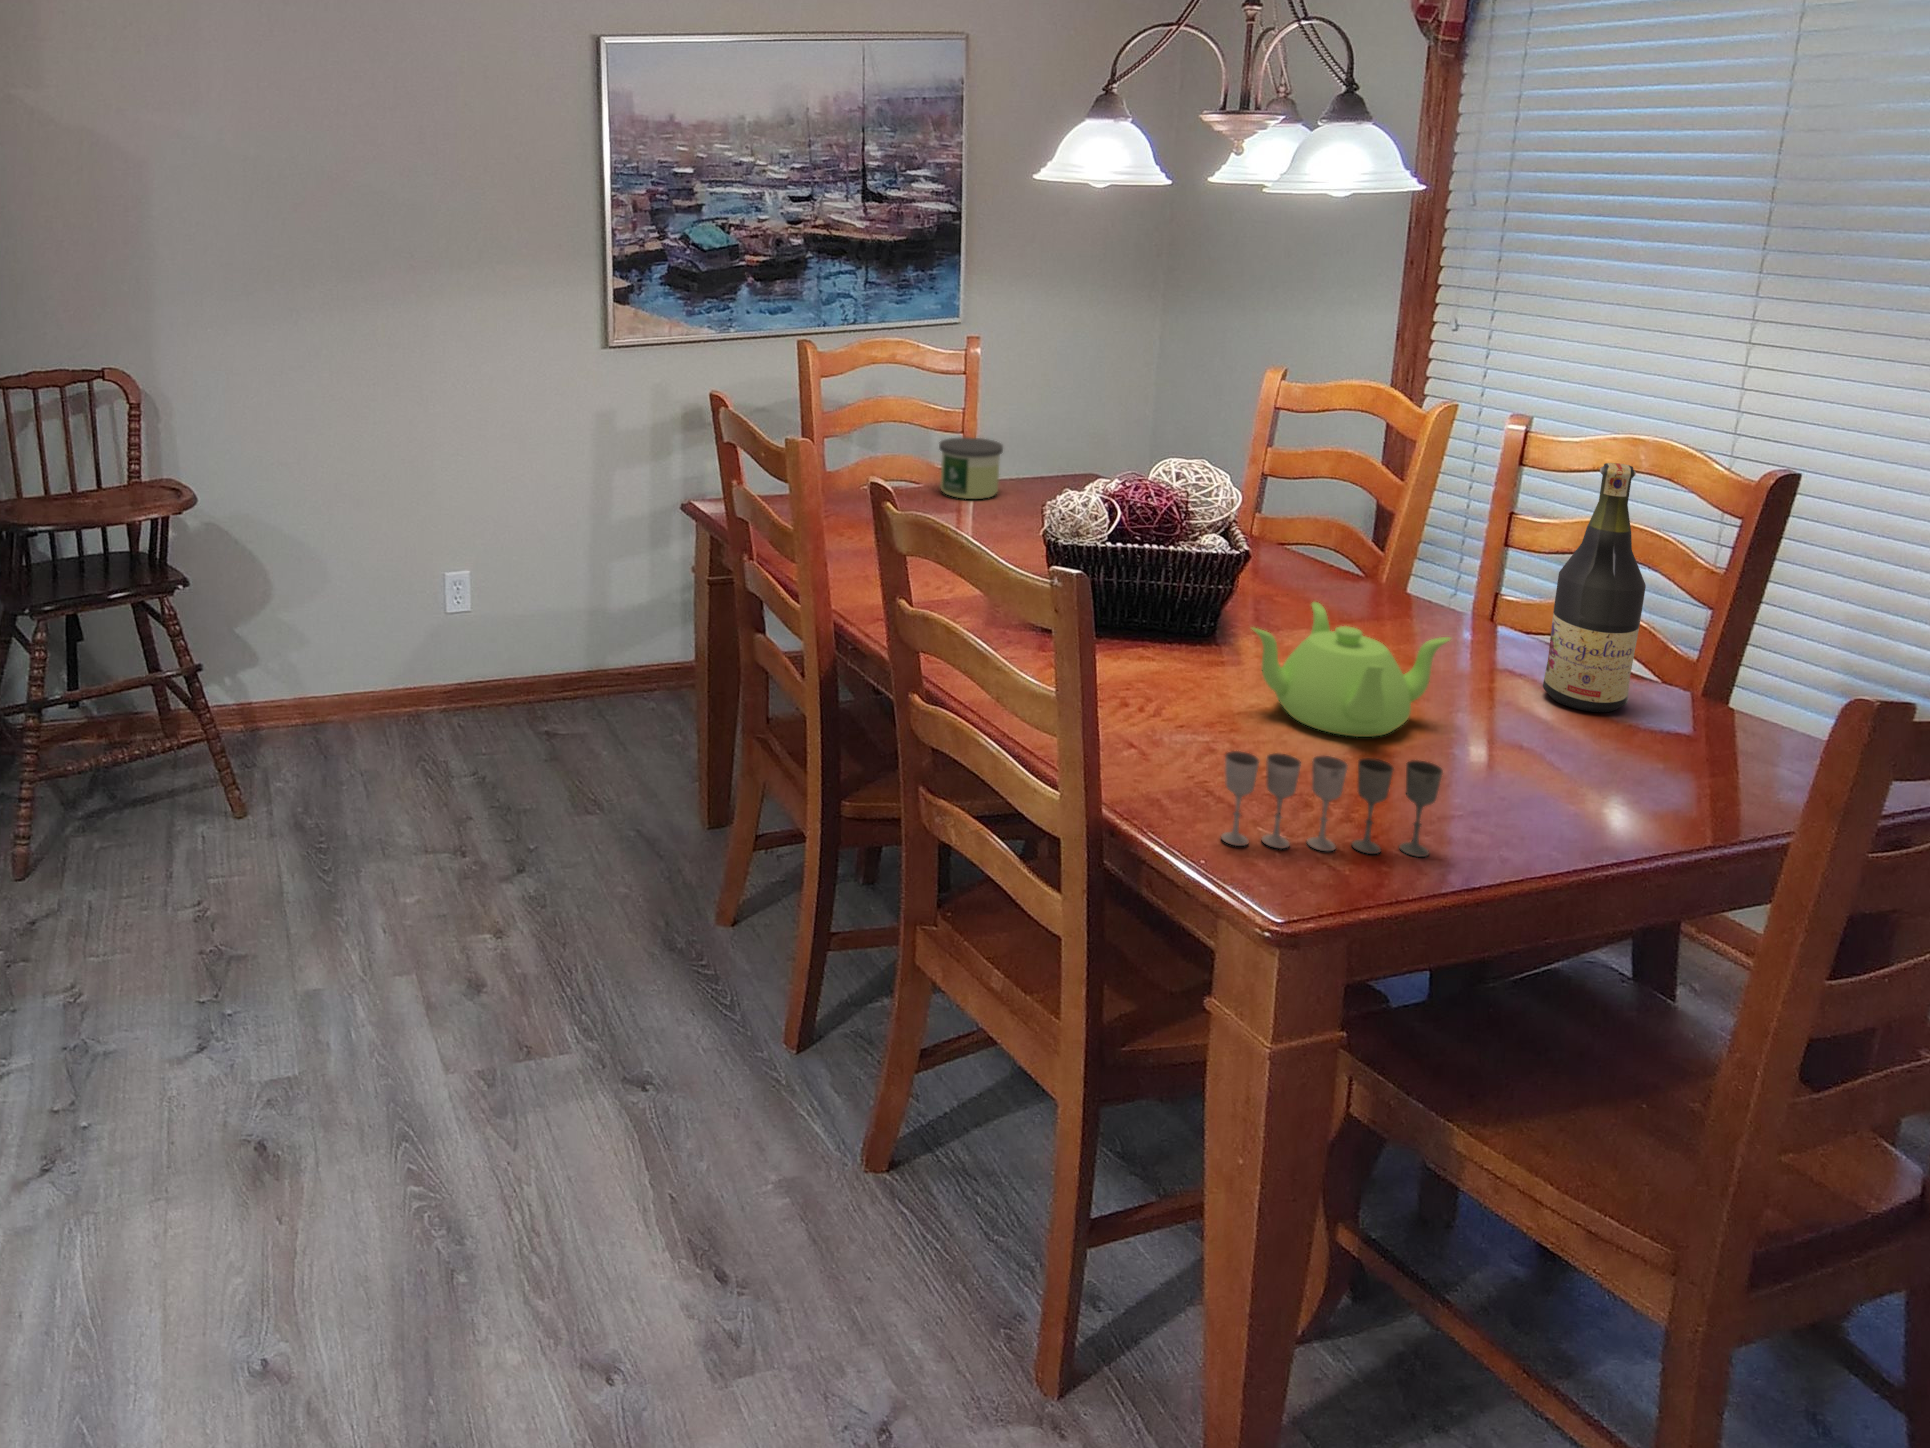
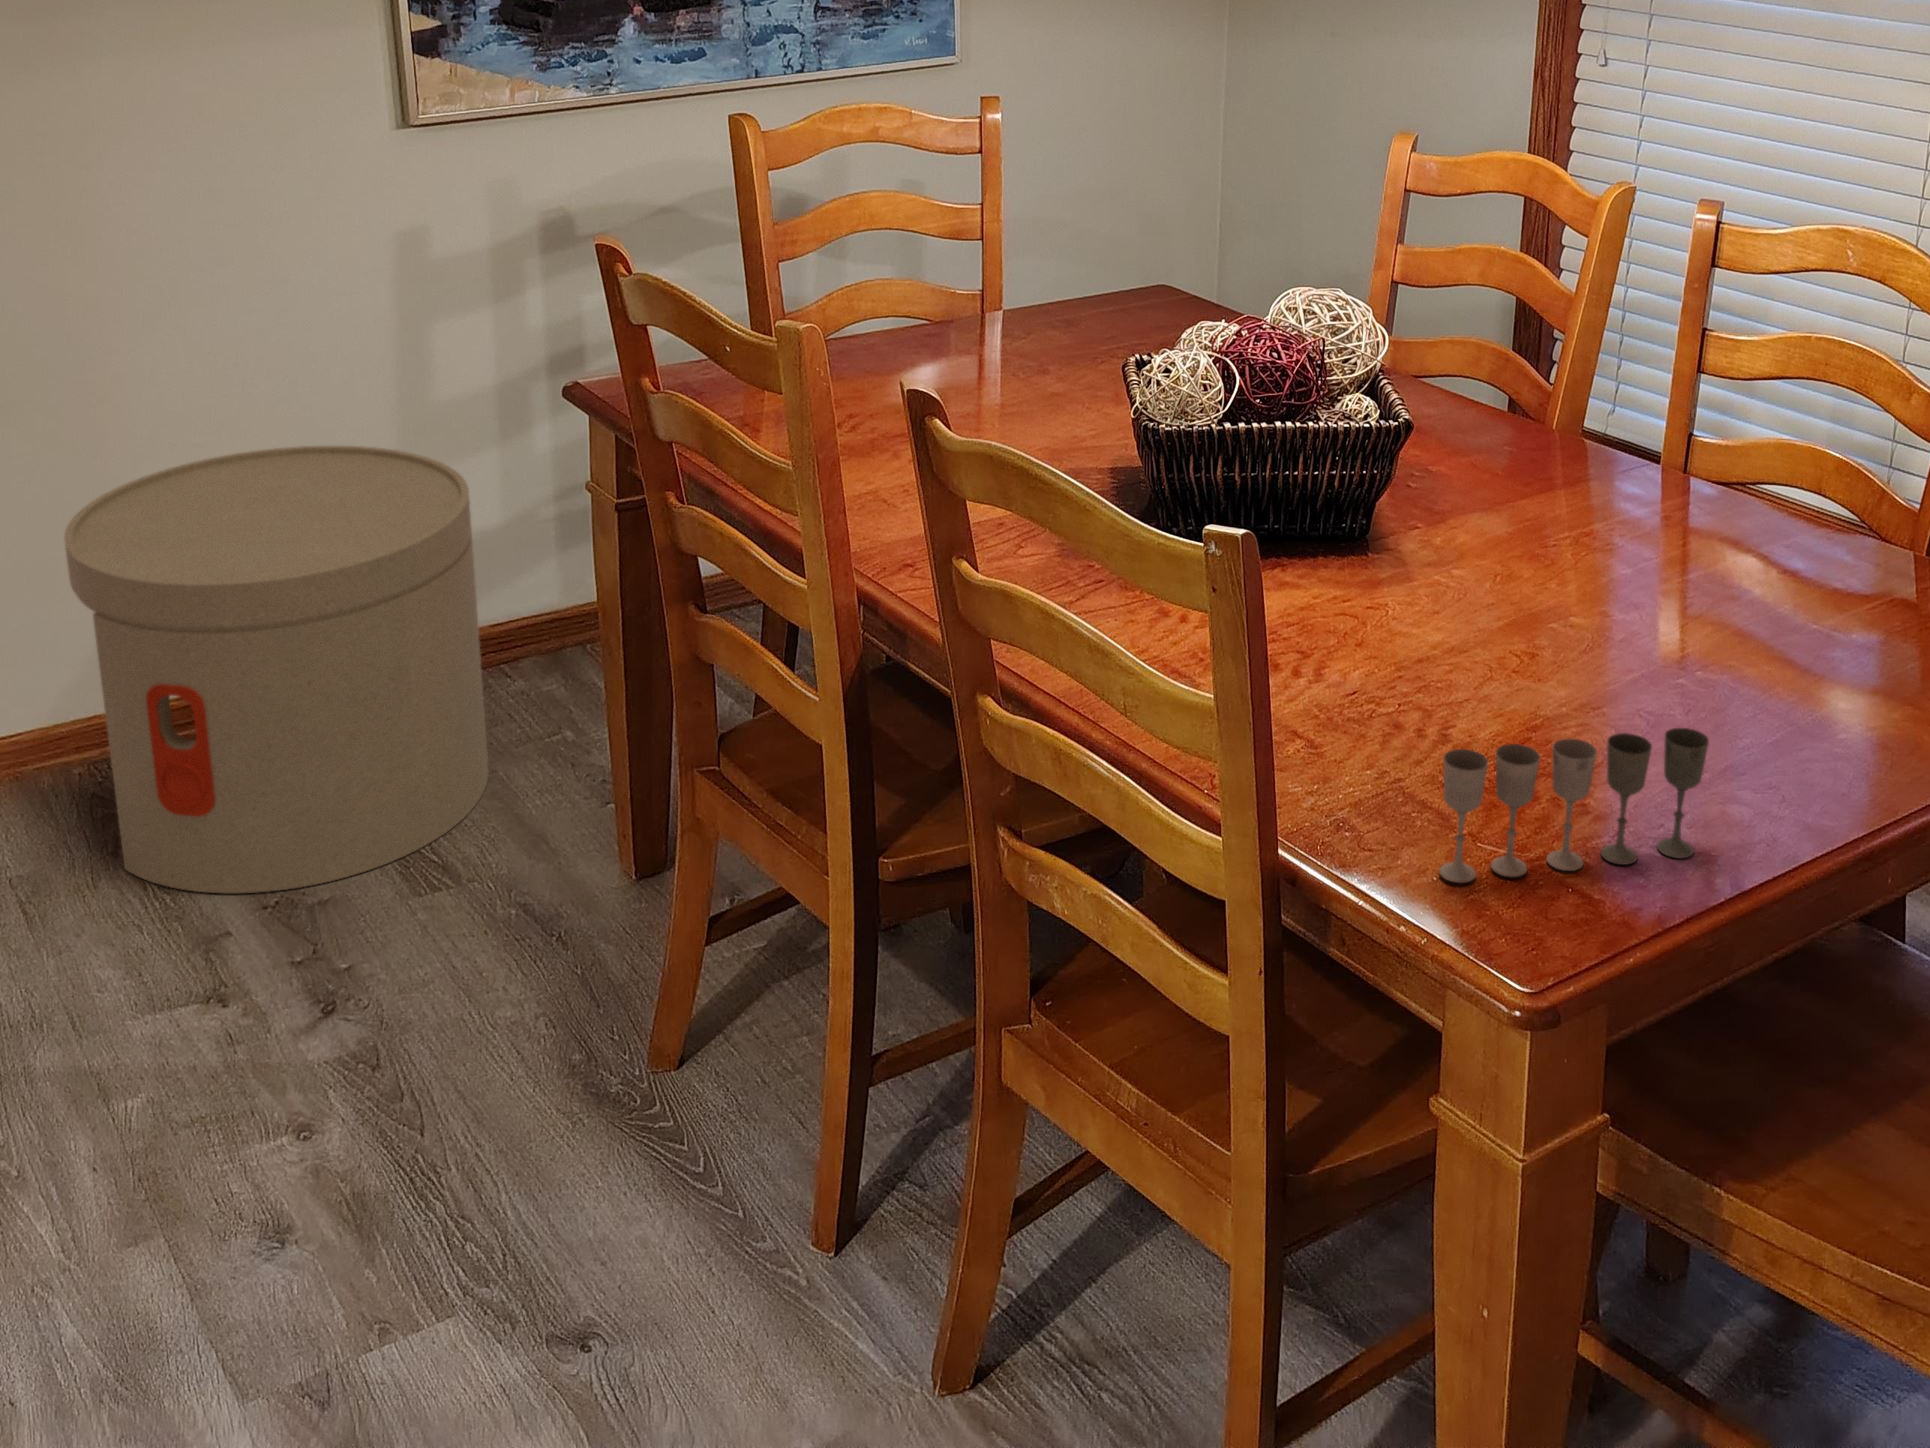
candle: present [939,437,1003,499] -> none [960,256,1053,350]
wine bottle: present [1543,463,1646,712] -> none [1774,280,1887,604]
side table: none [407,535,629,793] -> present [64,446,489,893]
teapot: present [1252,602,1451,737] -> none [1439,492,1682,682]

